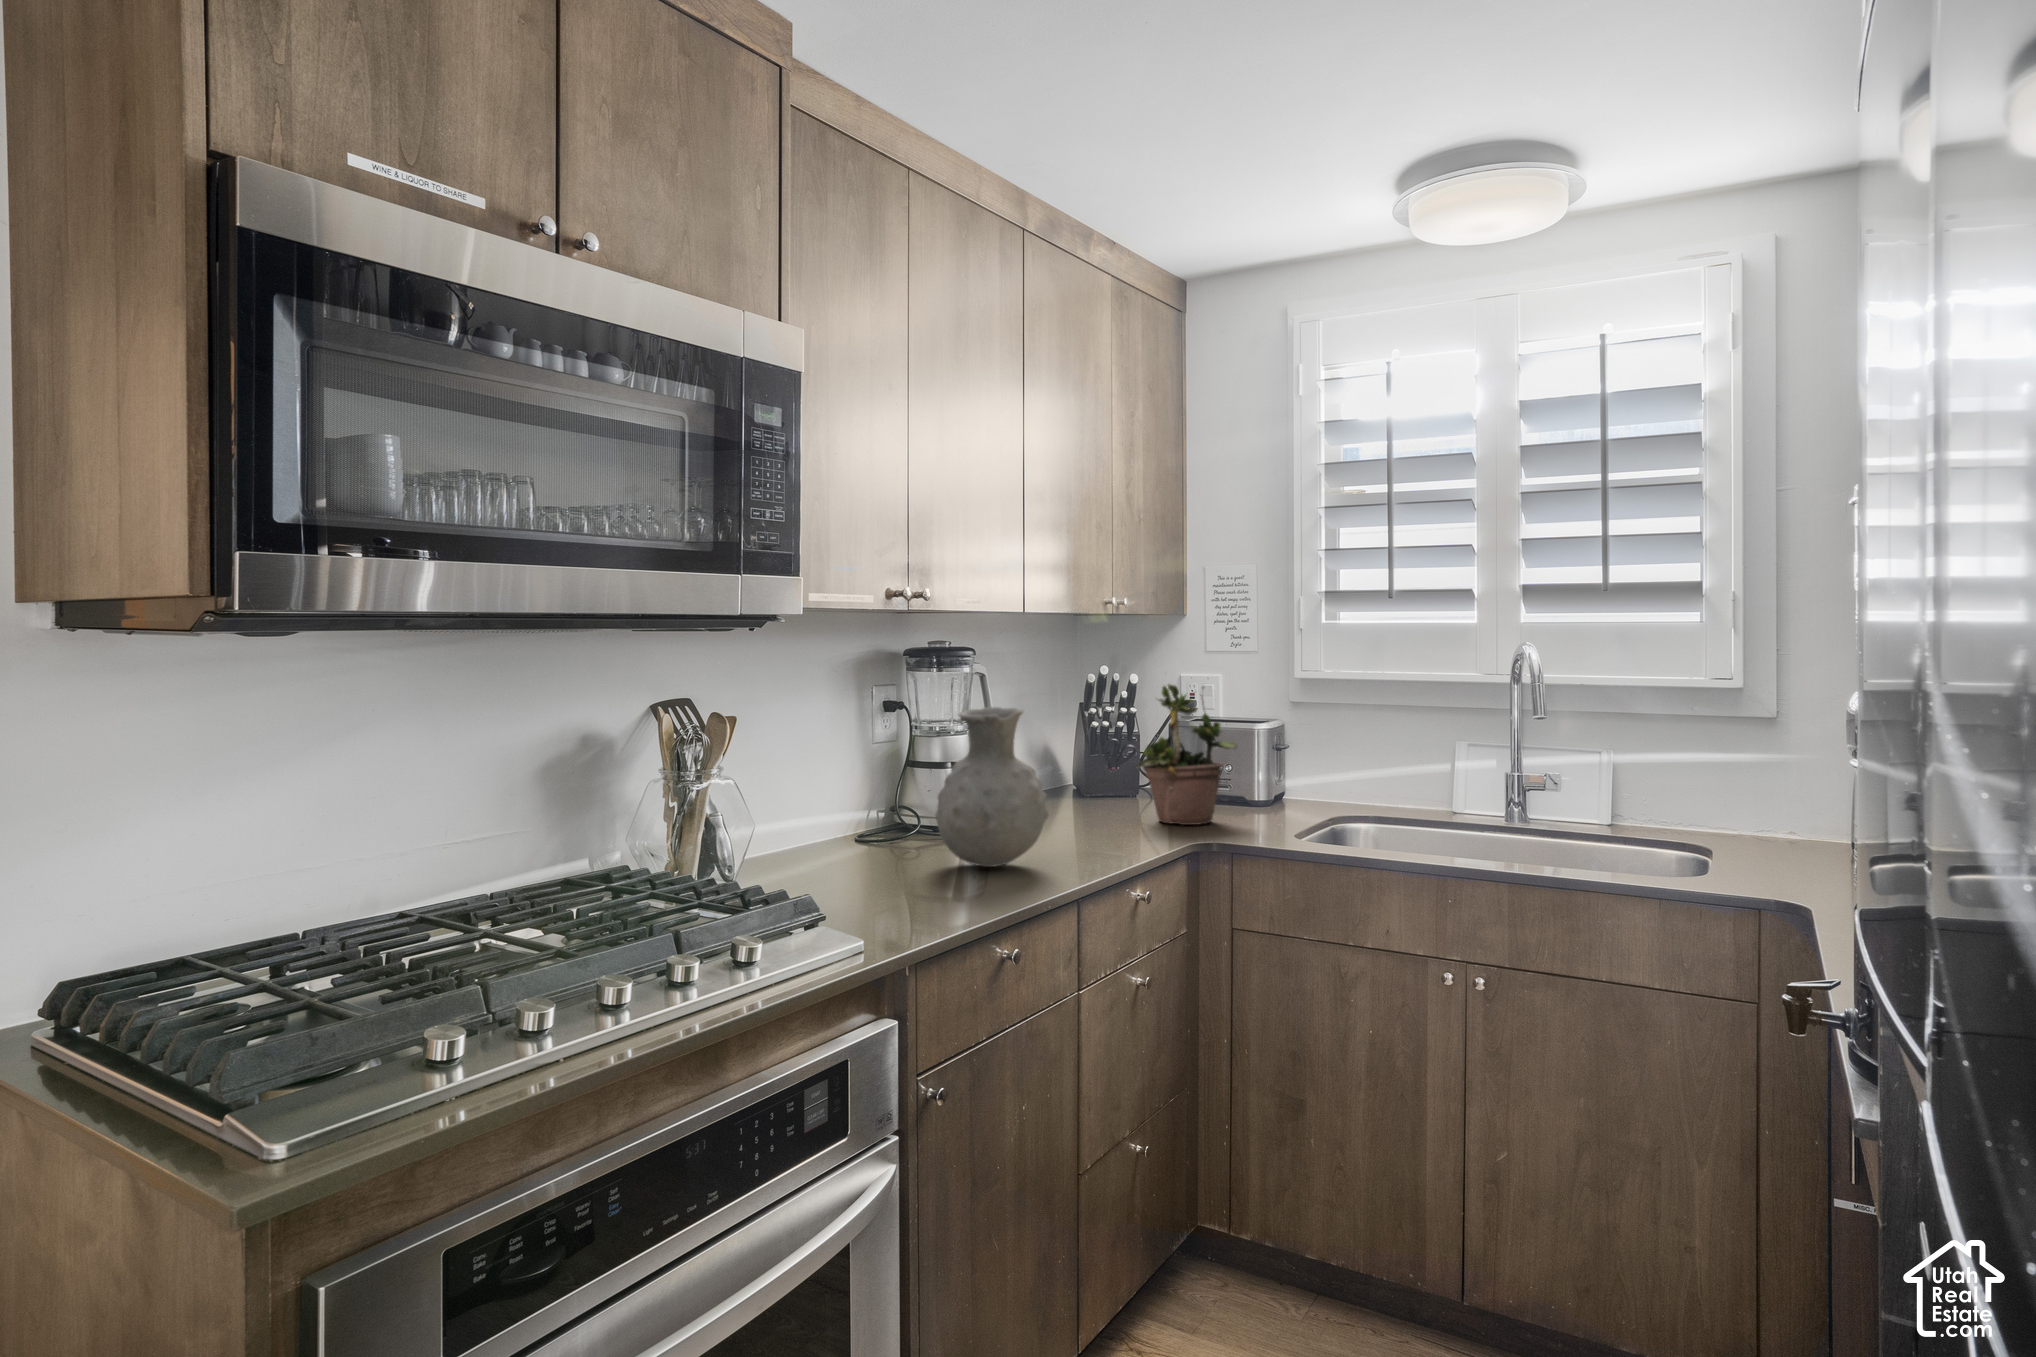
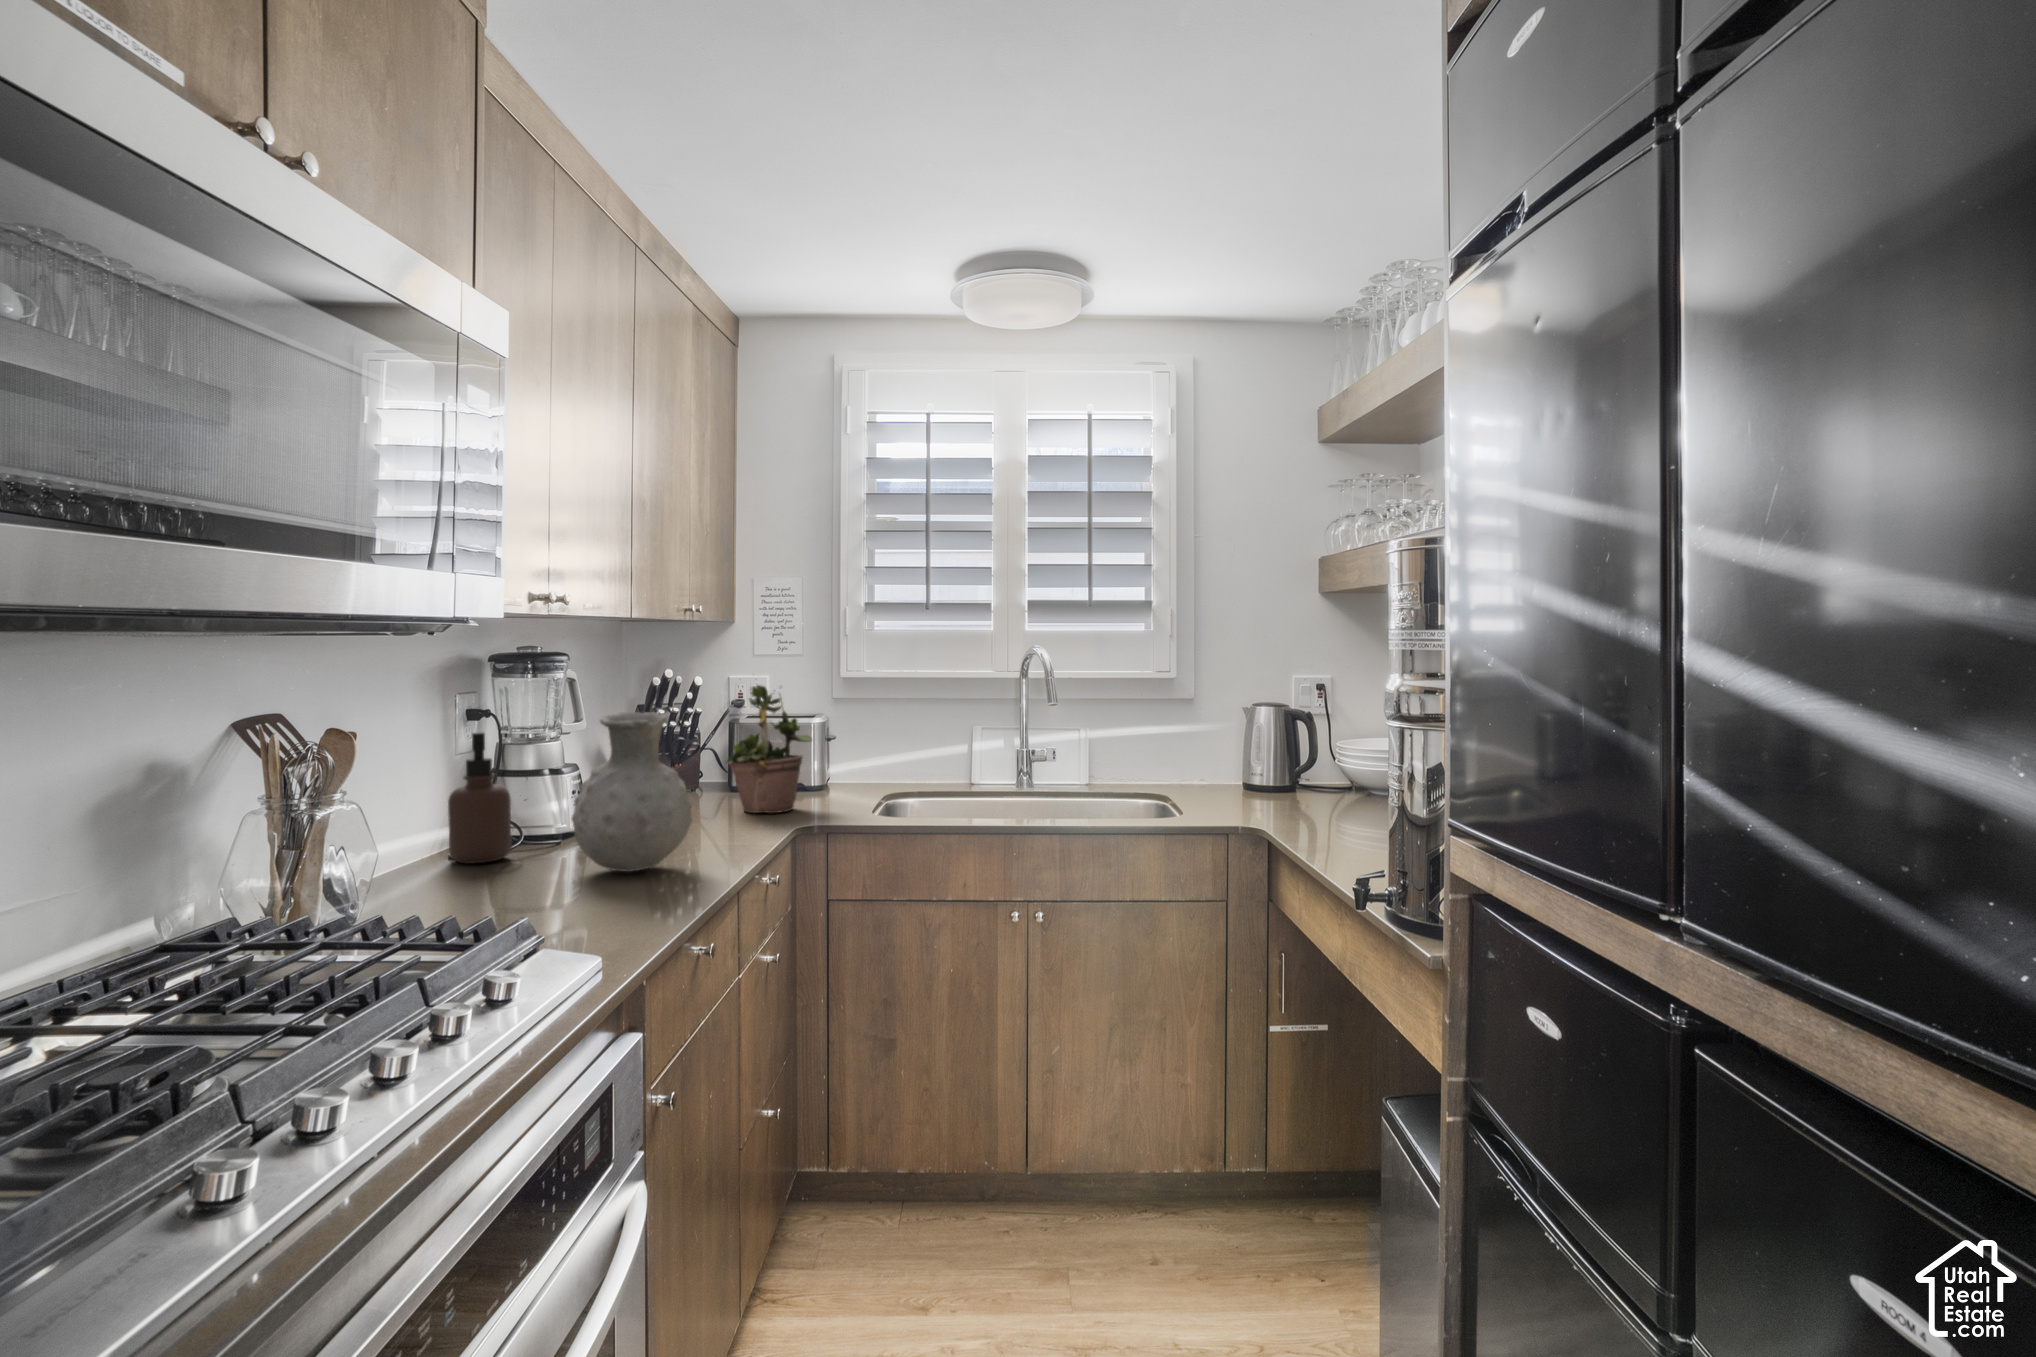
soap dispenser: none [852,724,905,846] -> present [448,732,511,863]

